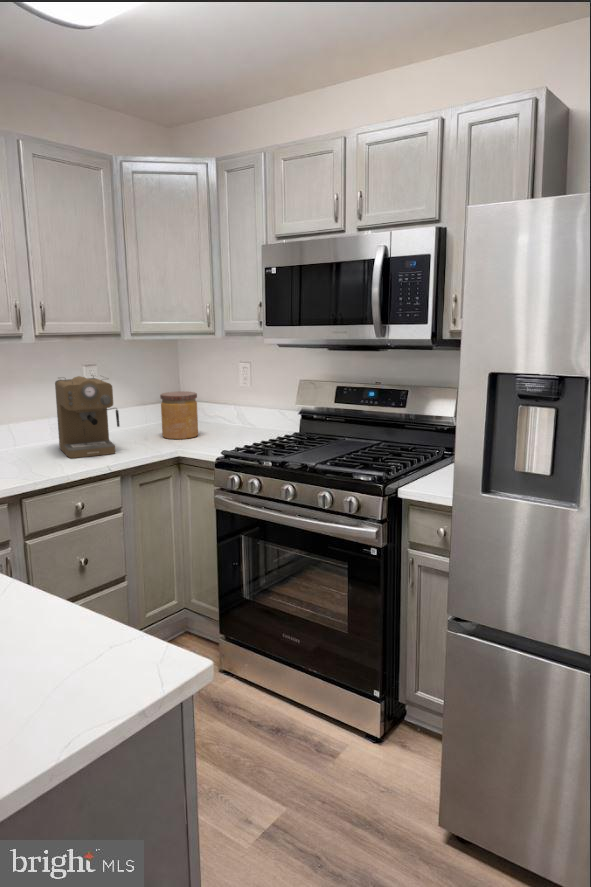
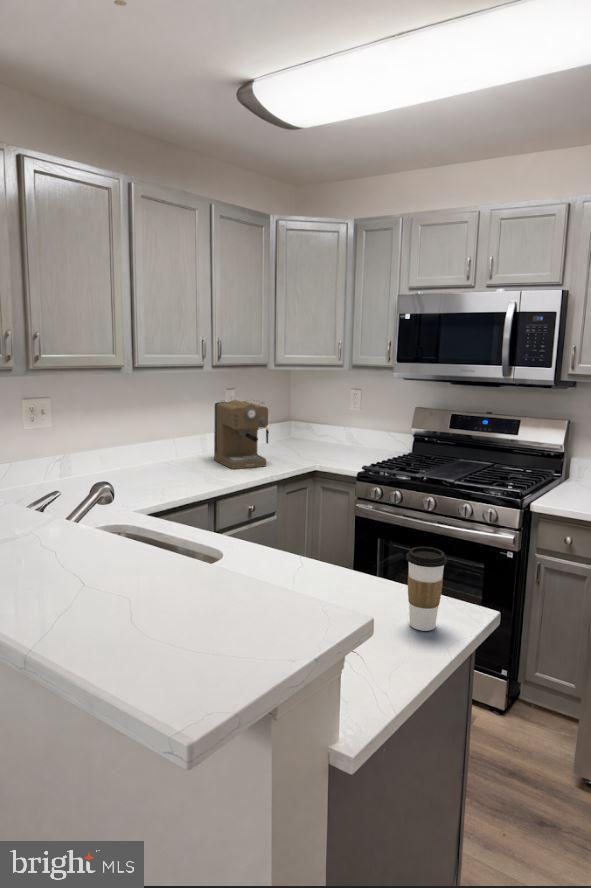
jar: present [160,391,198,439] -> none [292,414,324,455]
coffee cup: none [48,562,110,686] -> present [406,547,447,631]

